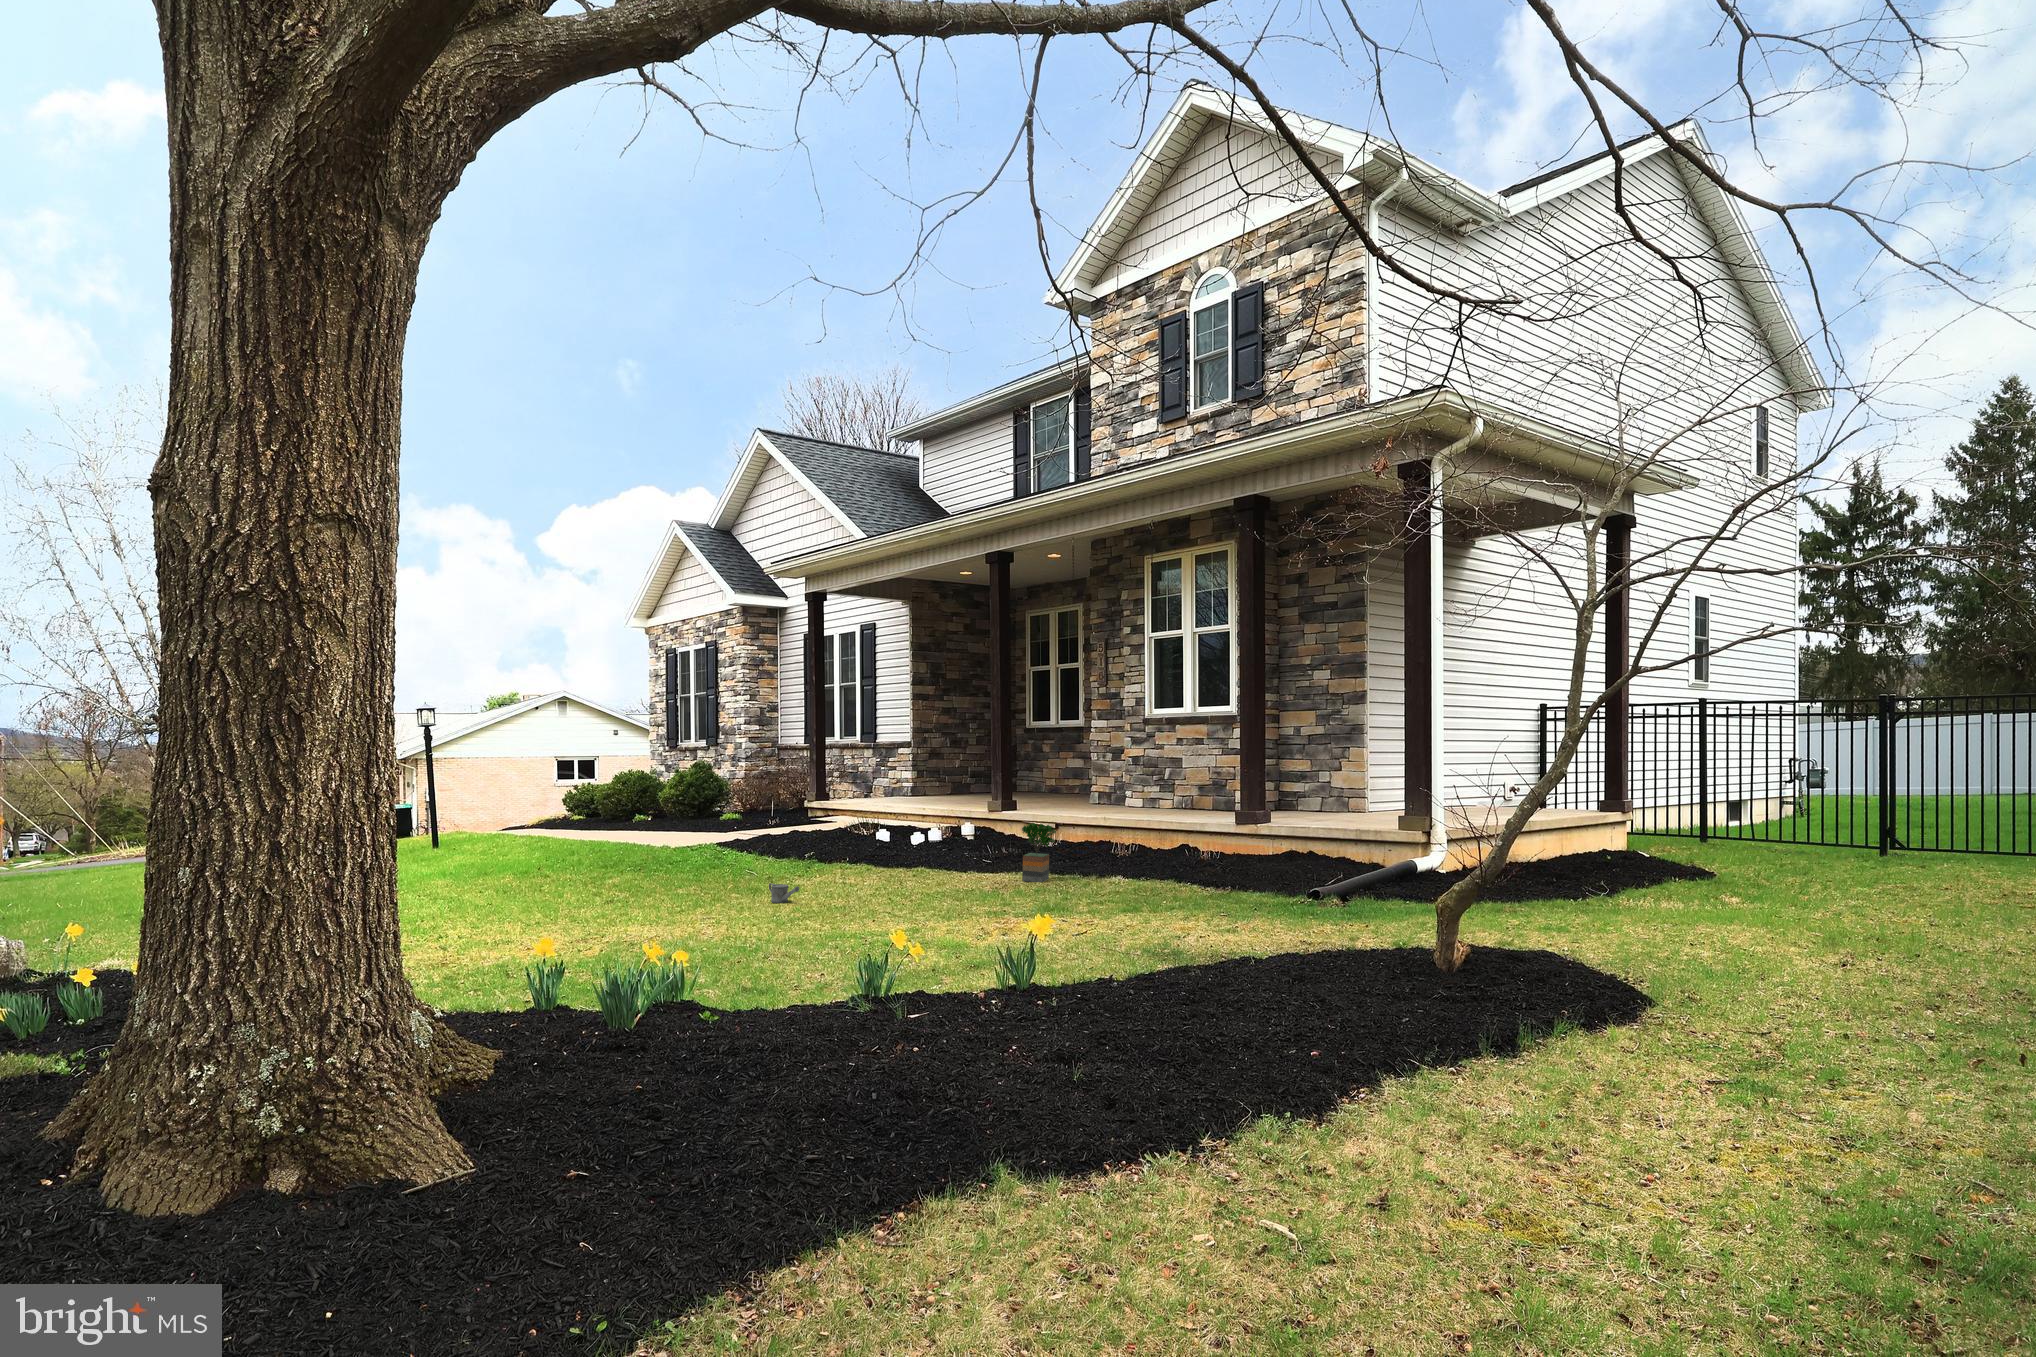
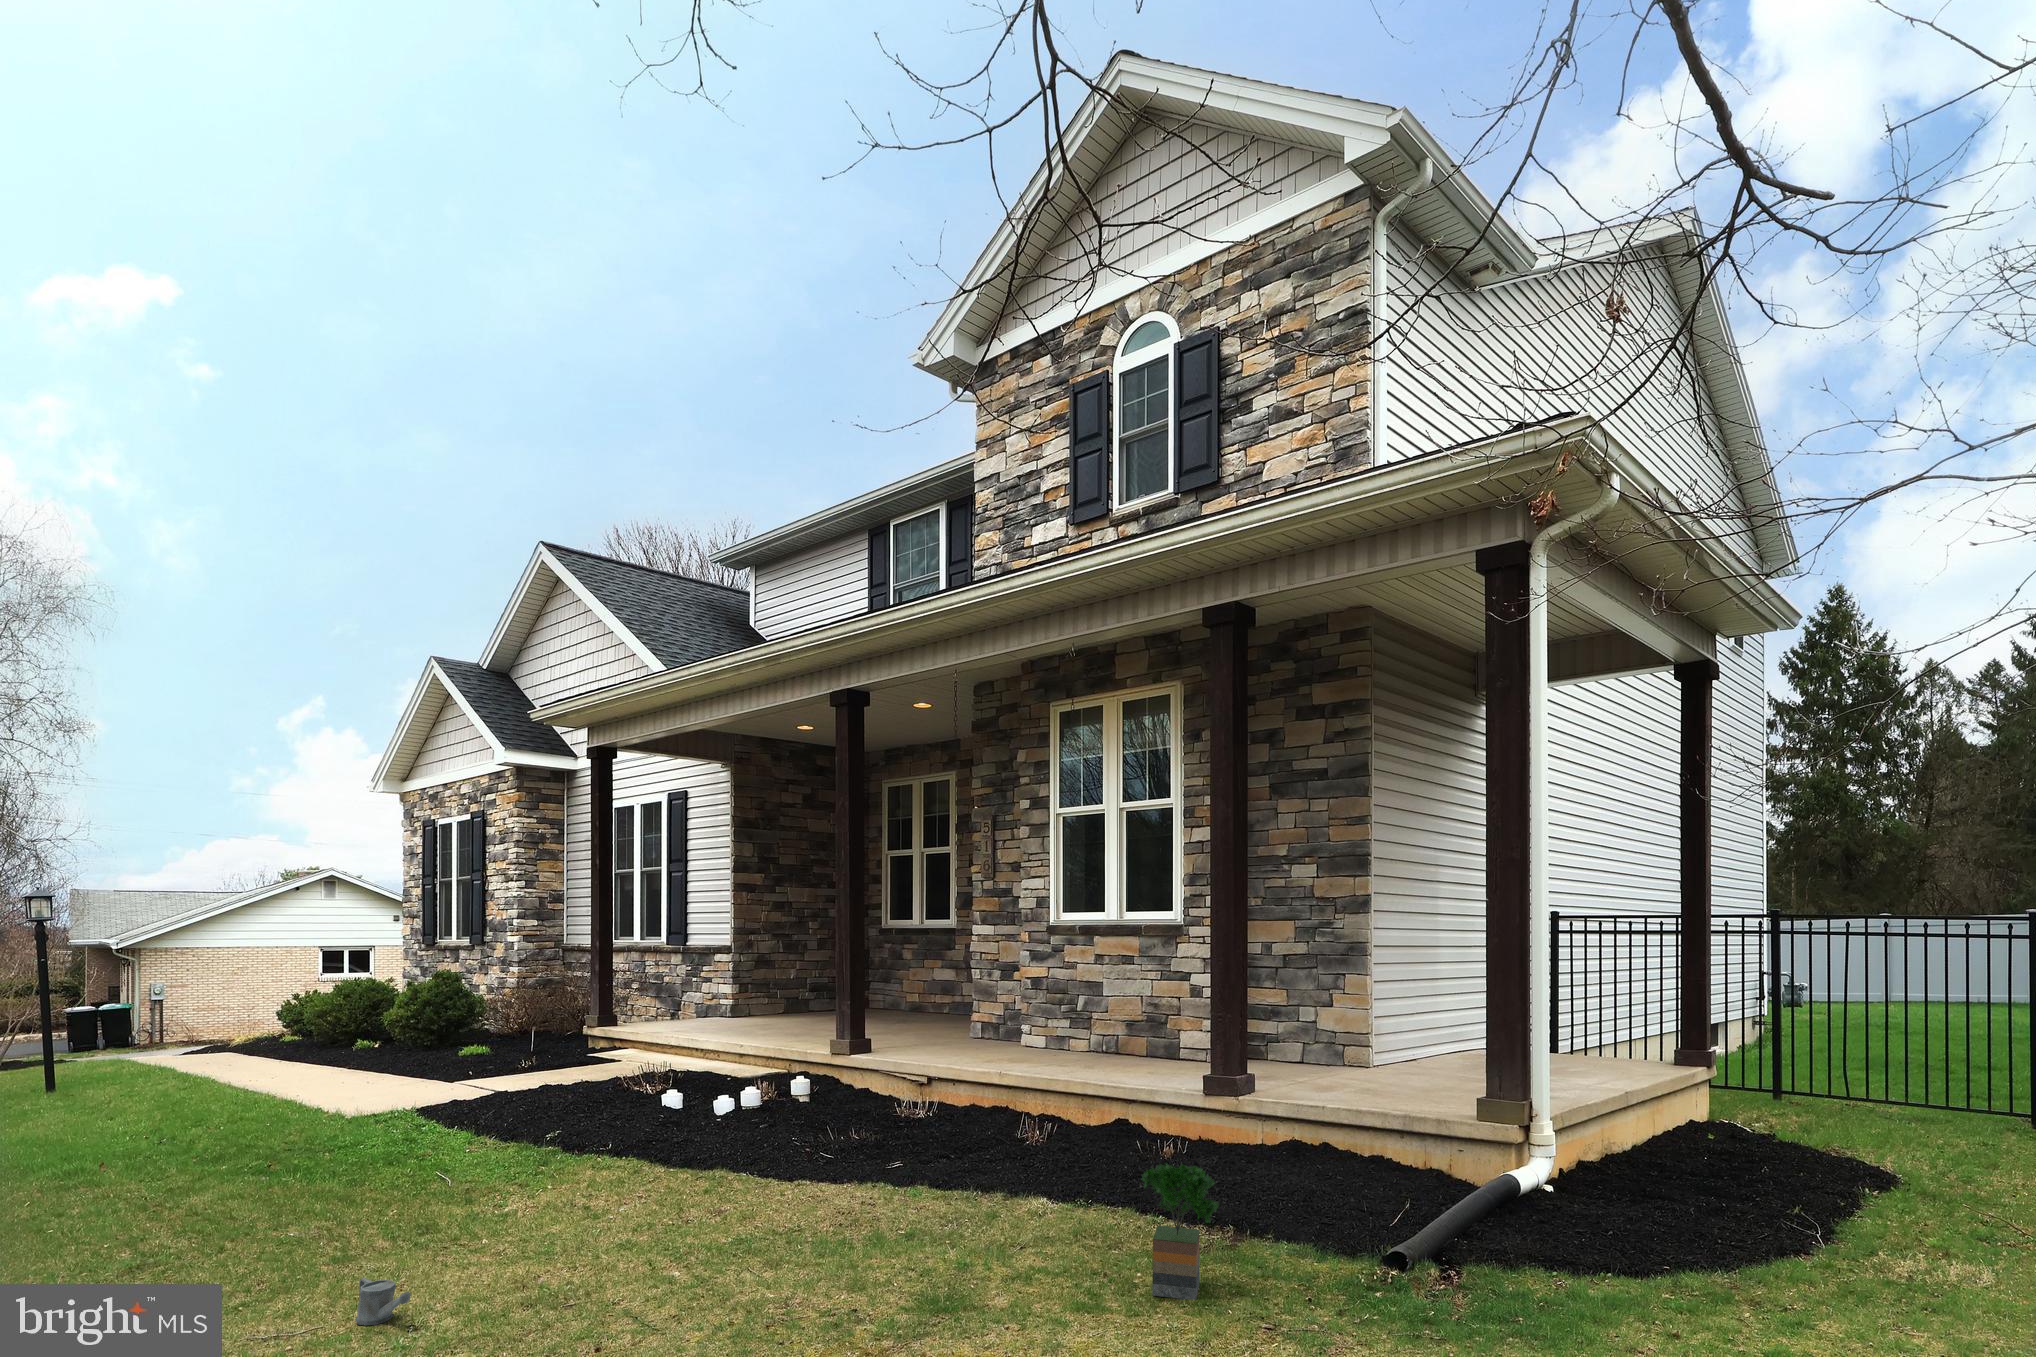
potted tree: present [1022,823,1056,882] -> present [1142,1163,1218,1300]

